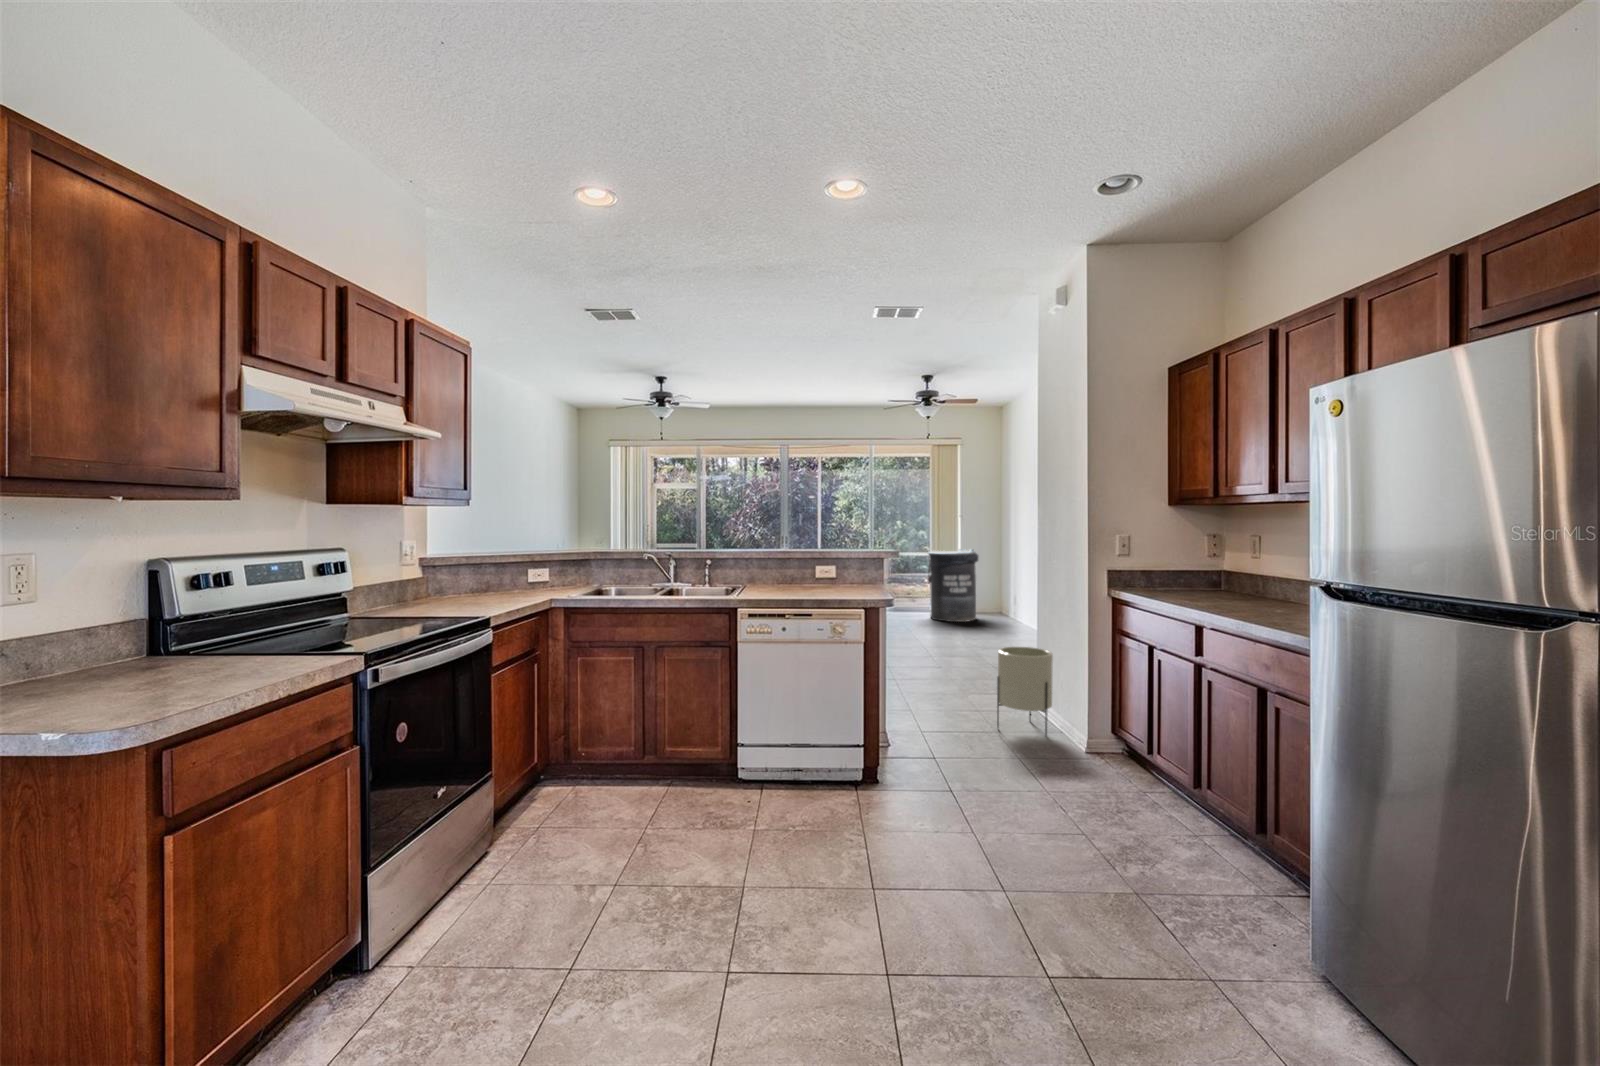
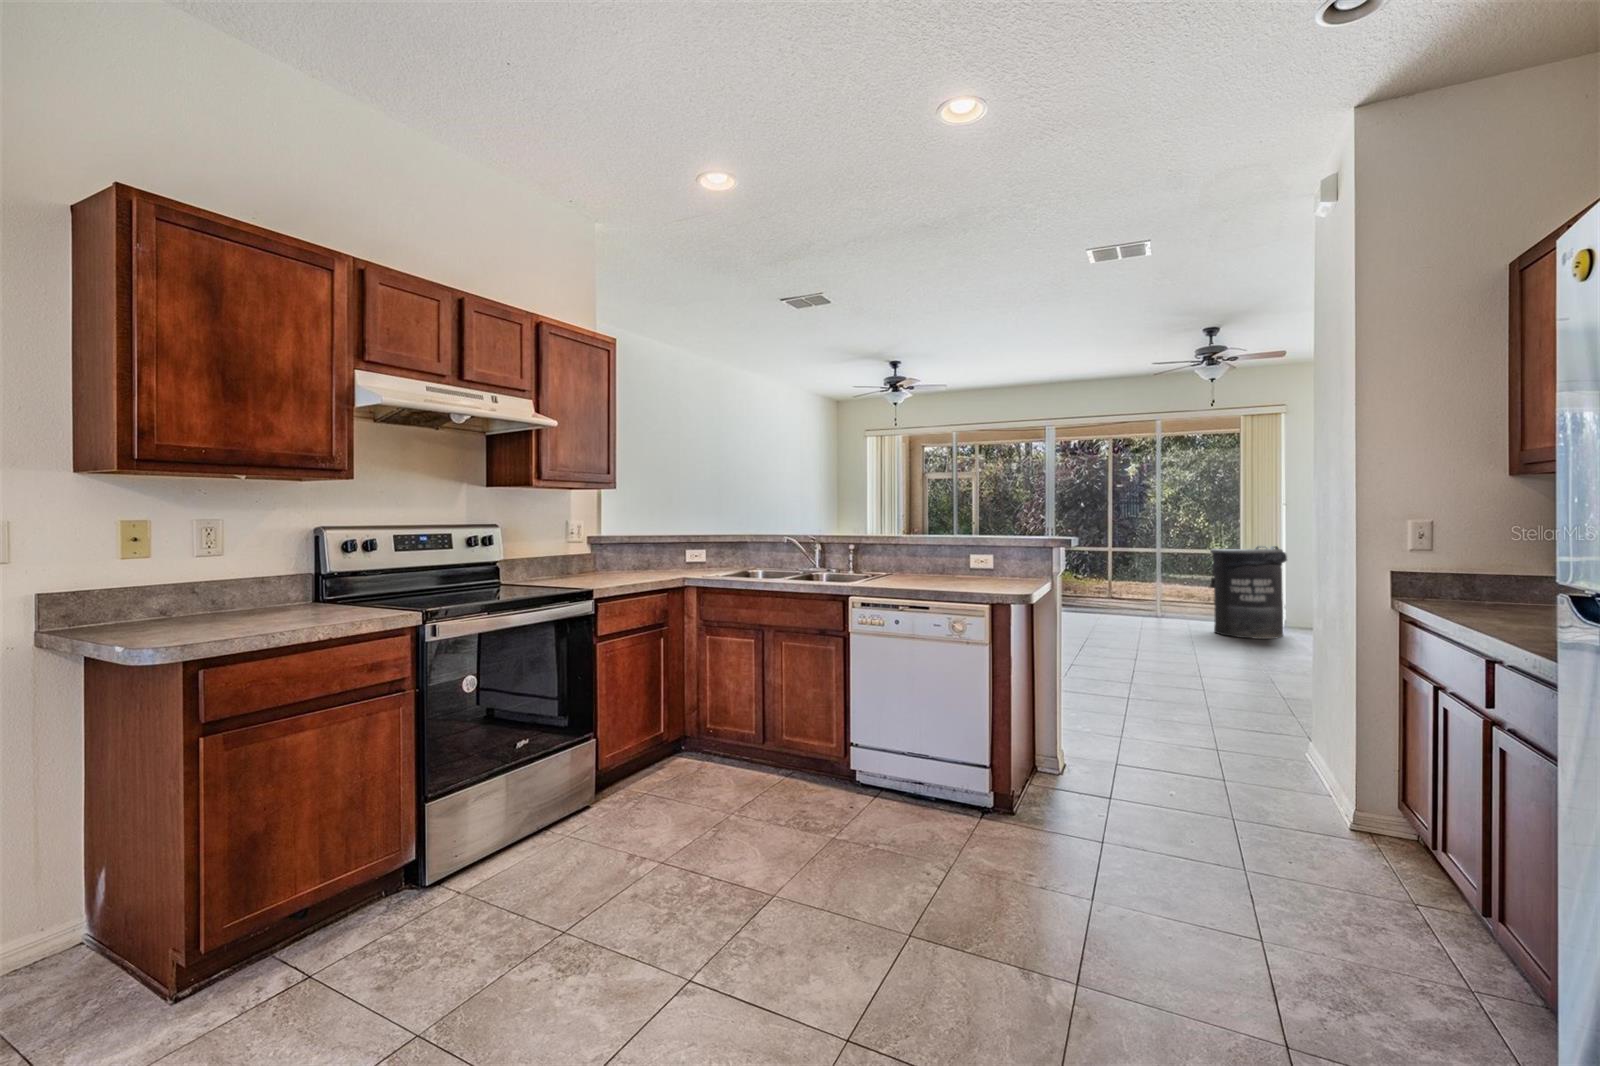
planter: present [997,647,1053,736] -> none [1224,668,1314,798]

